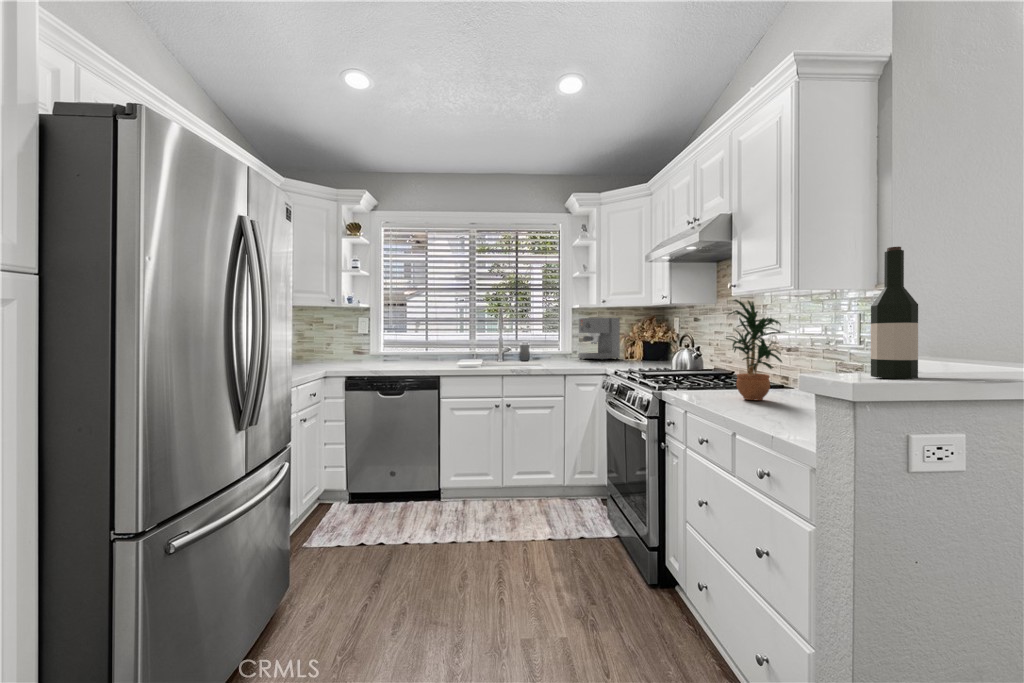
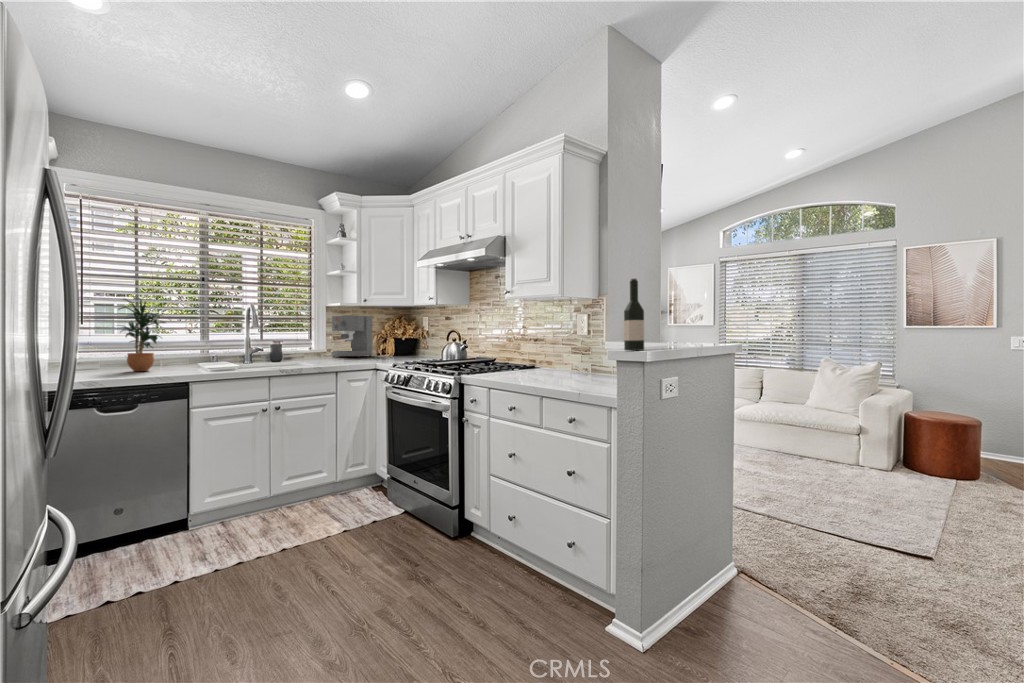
potted plant: present [726,300,788,400] -> present [118,299,166,371]

